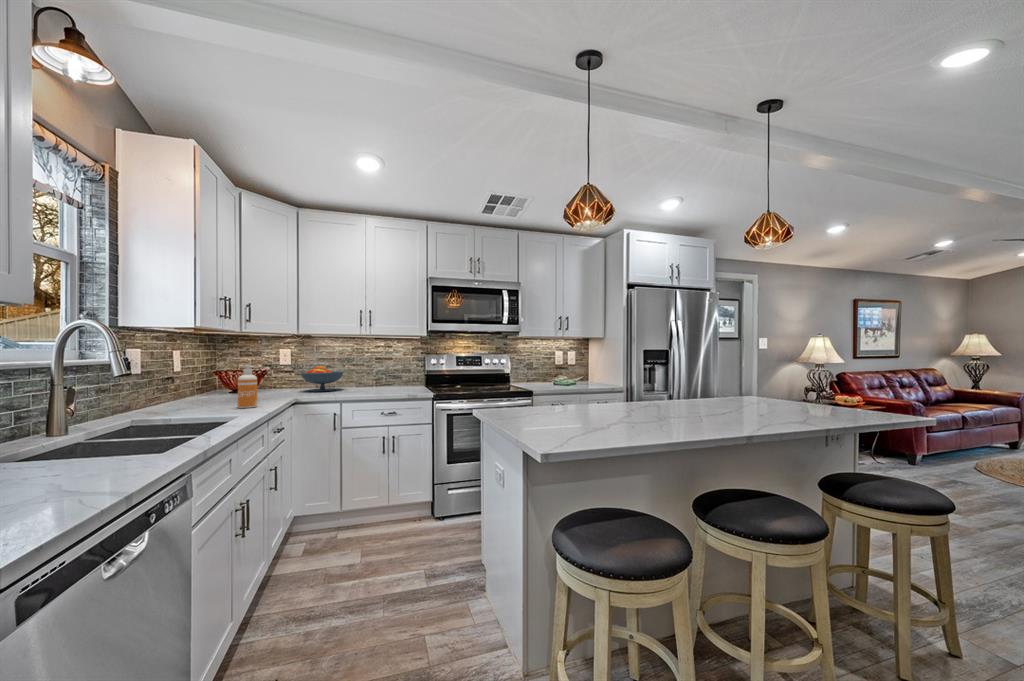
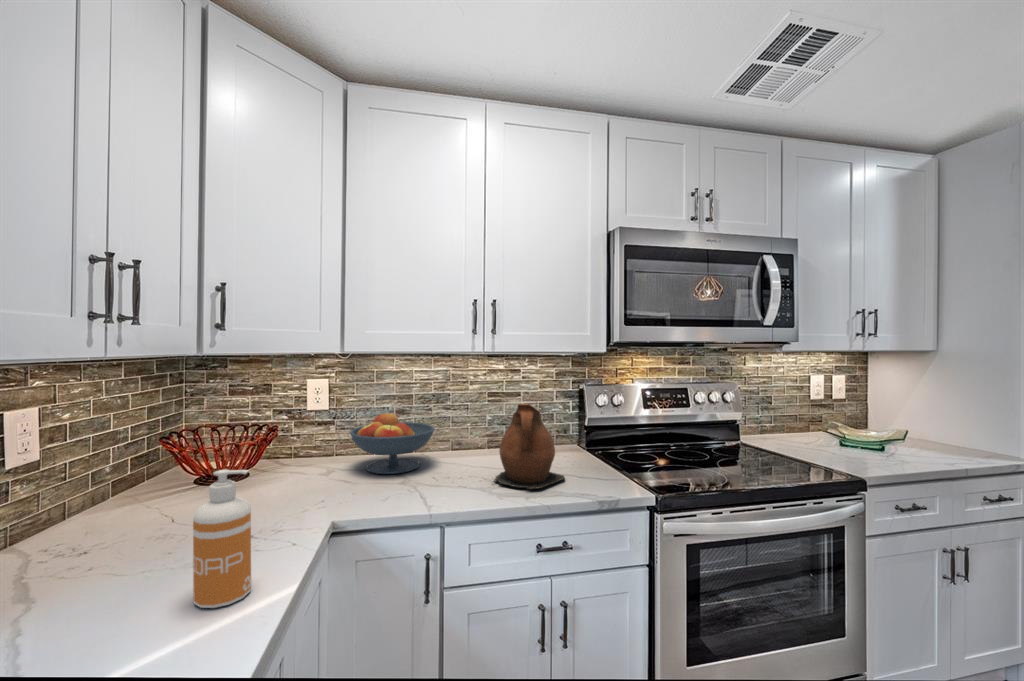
ceramic pitcher: none [366,356,401,392] -> present [494,404,565,489]

